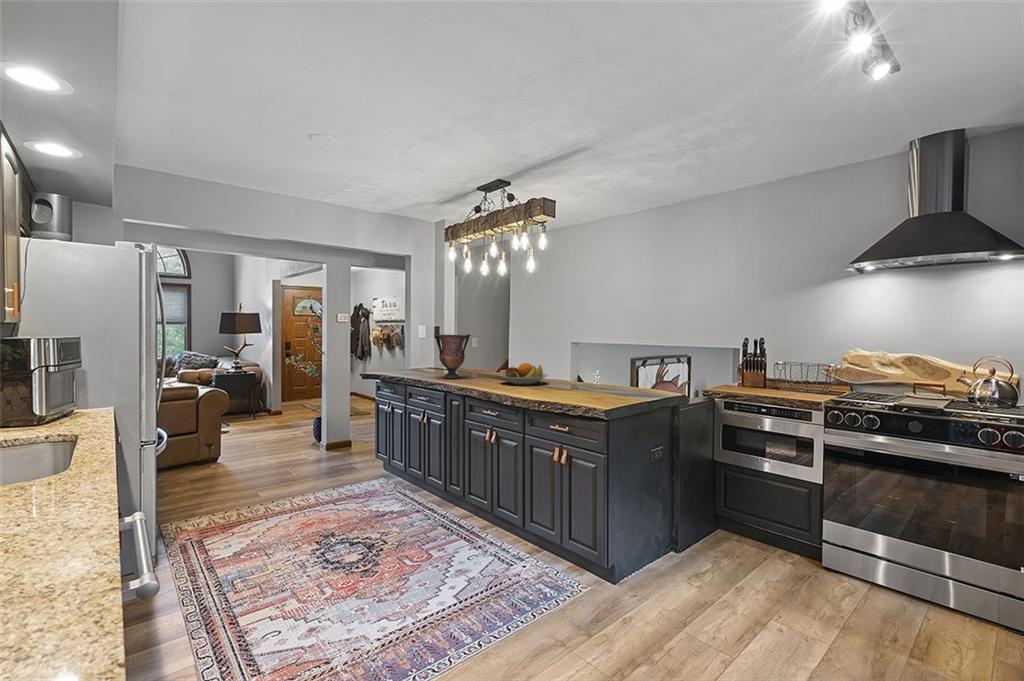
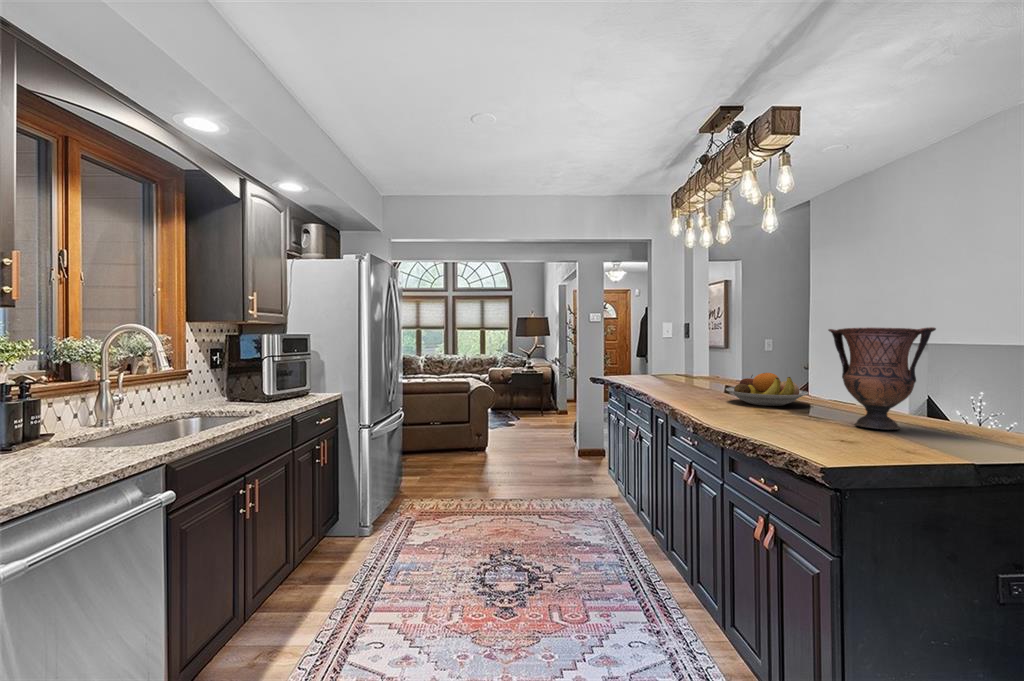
vase: present [434,335,471,378] -> present [828,327,936,430]

